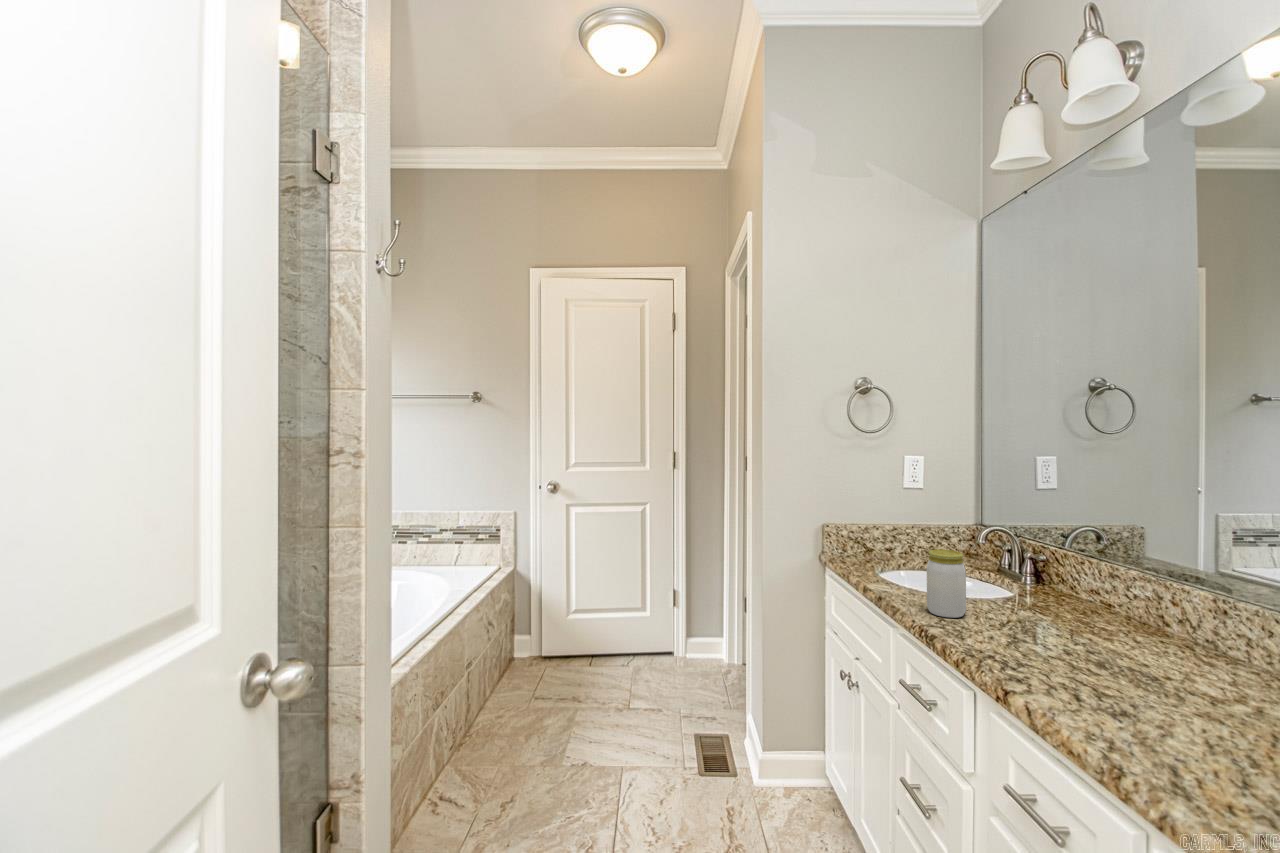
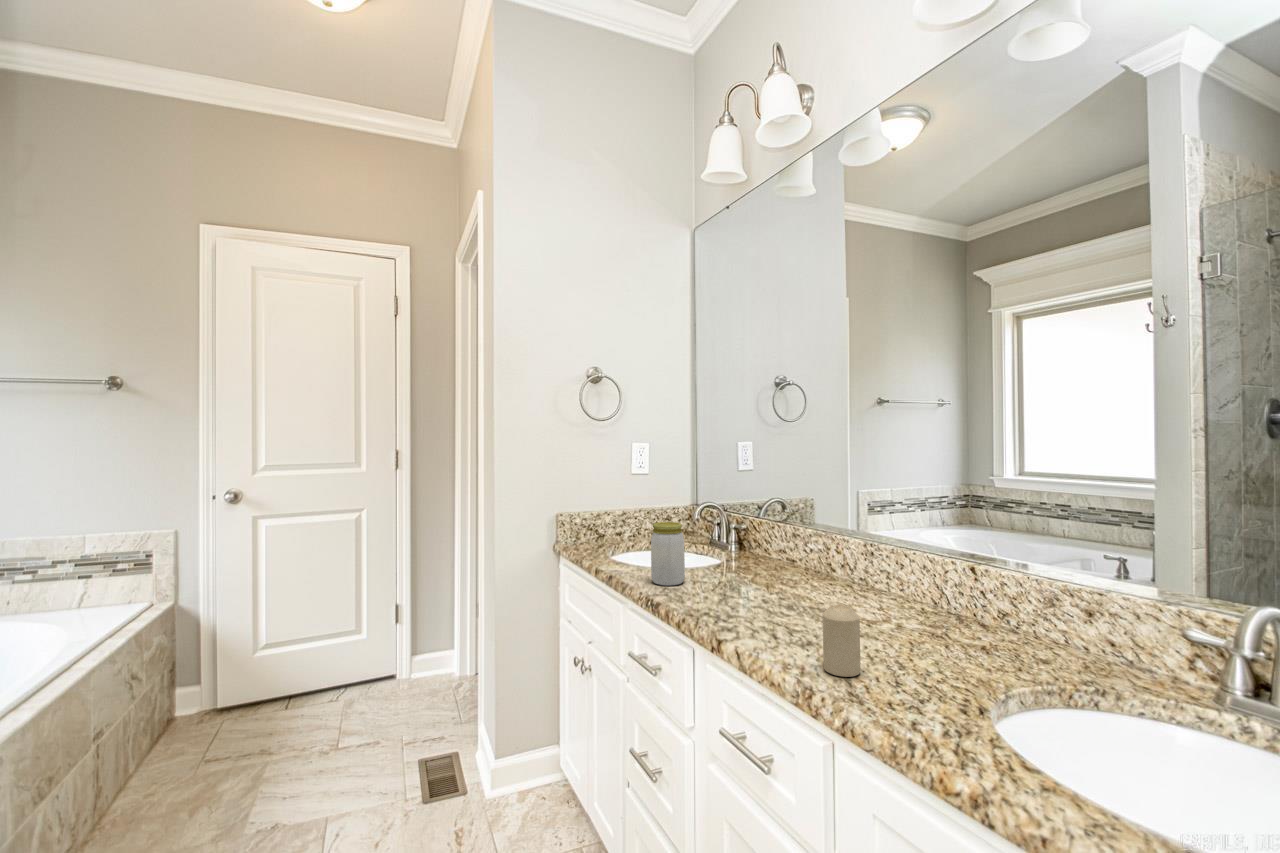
candle: none [1139,680,1191,764] -> present [823,604,860,677]

